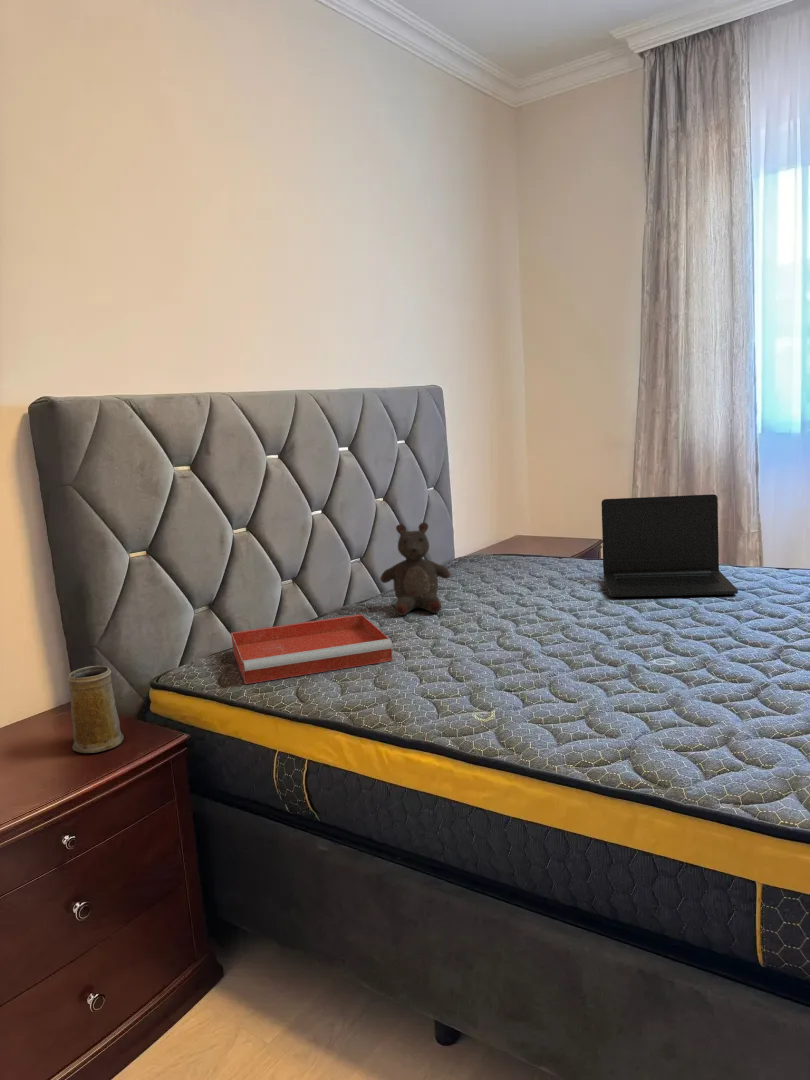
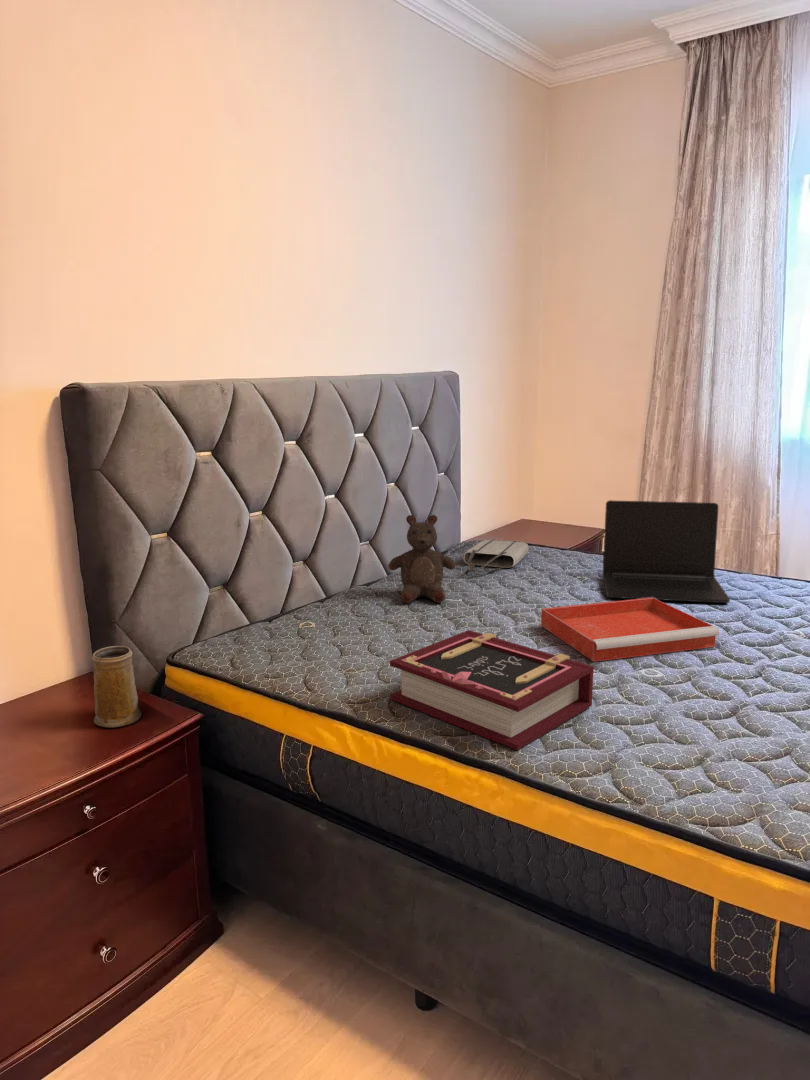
tote bag: none [458,552,525,582] -> present [464,540,529,572]
tray: present [231,614,393,684] -> present [541,597,719,662]
book: none [386,630,604,744] -> present [390,630,593,750]

